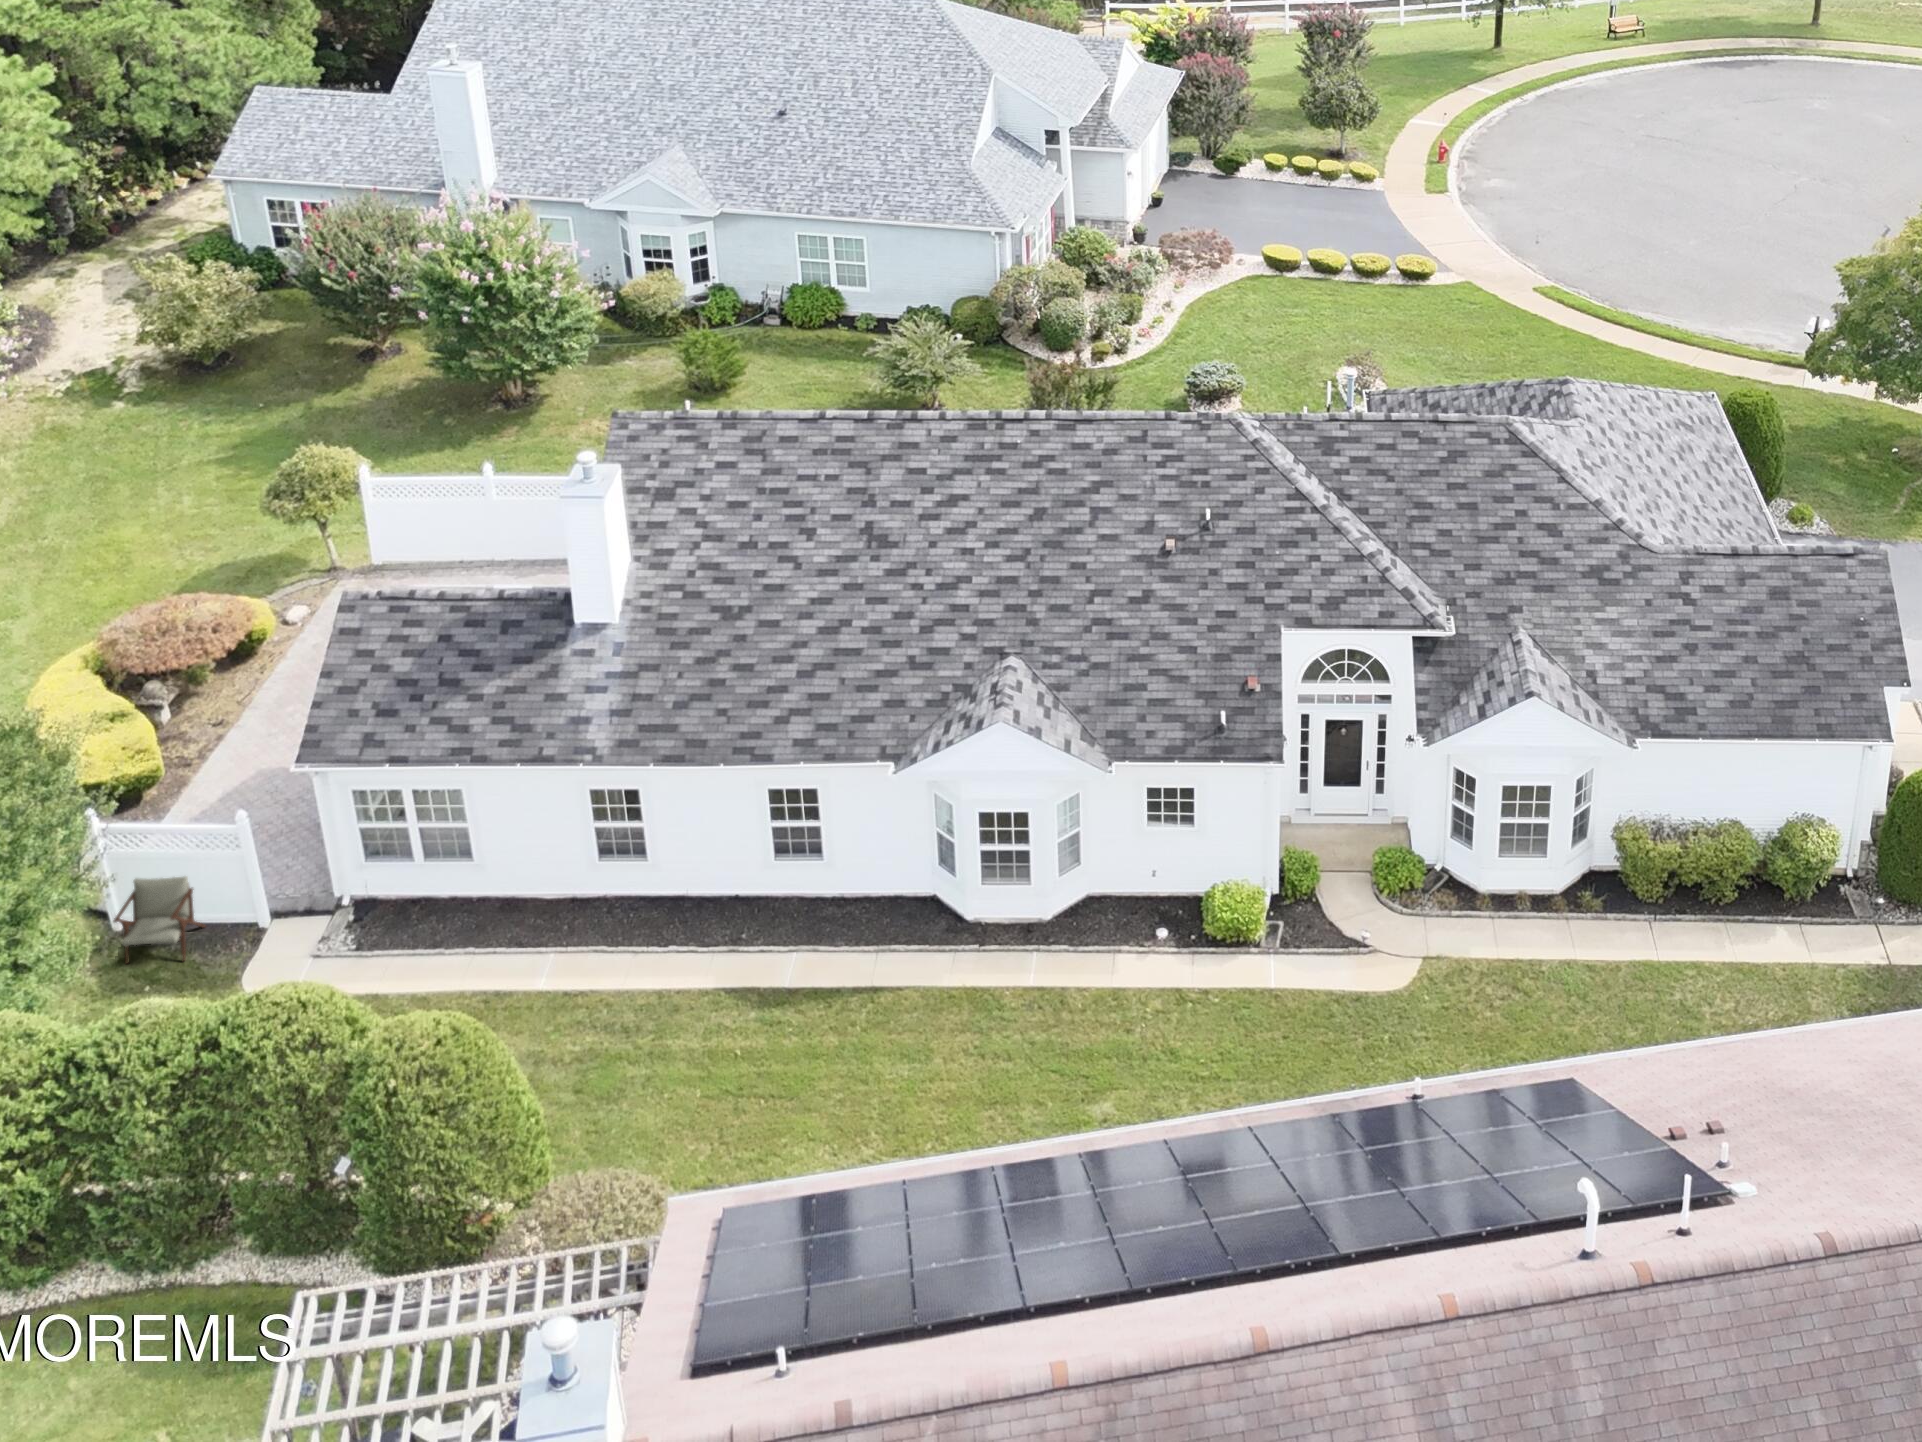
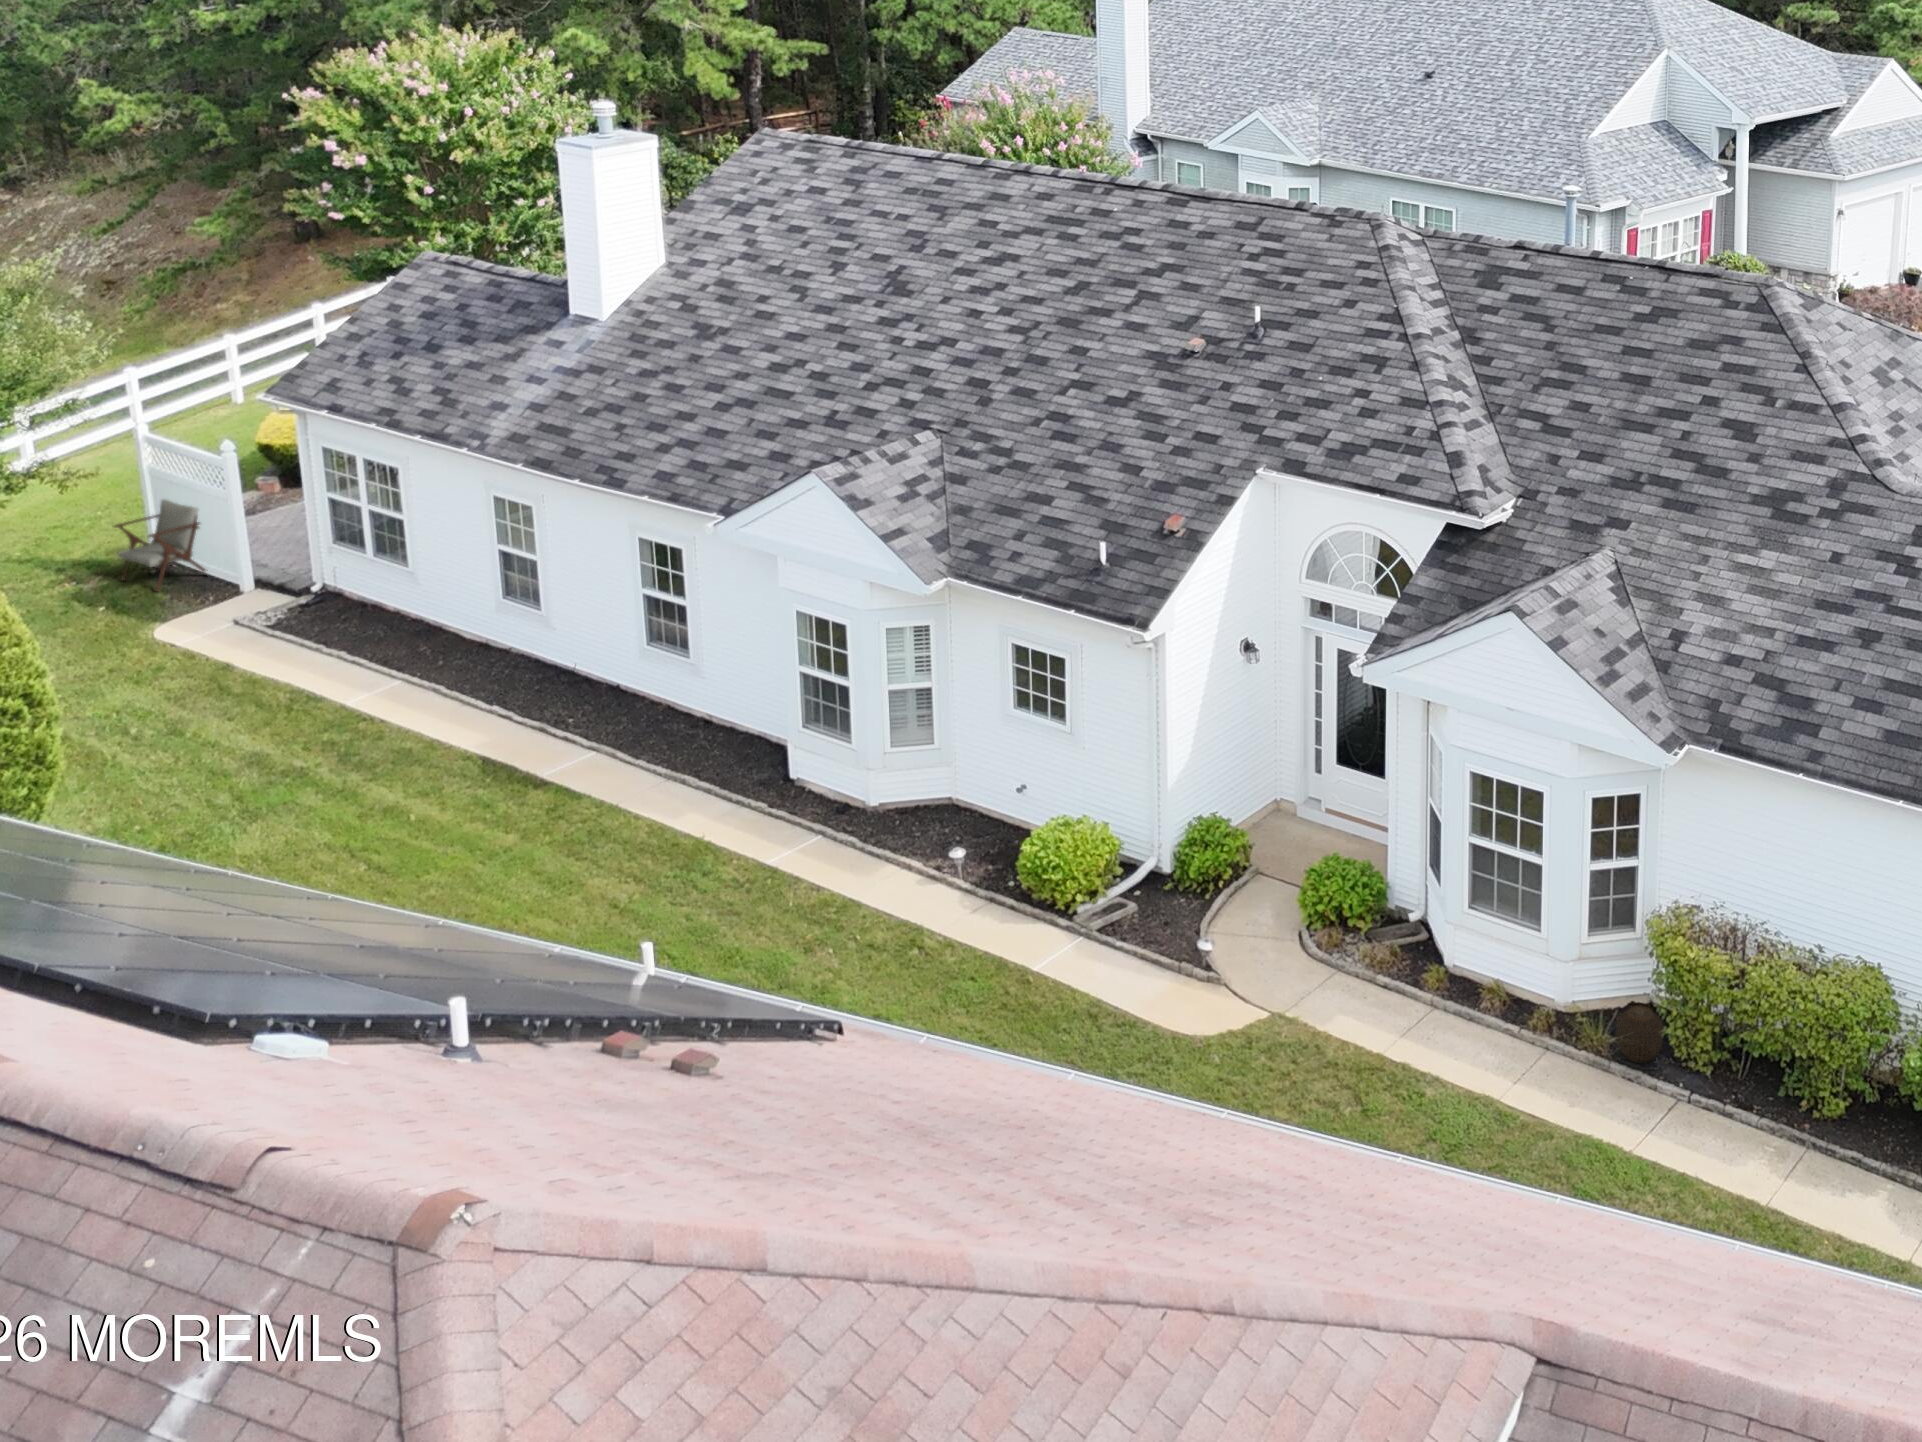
woven basket: none [1604,877,1630,908] -> present [1616,1006,1663,1063]

